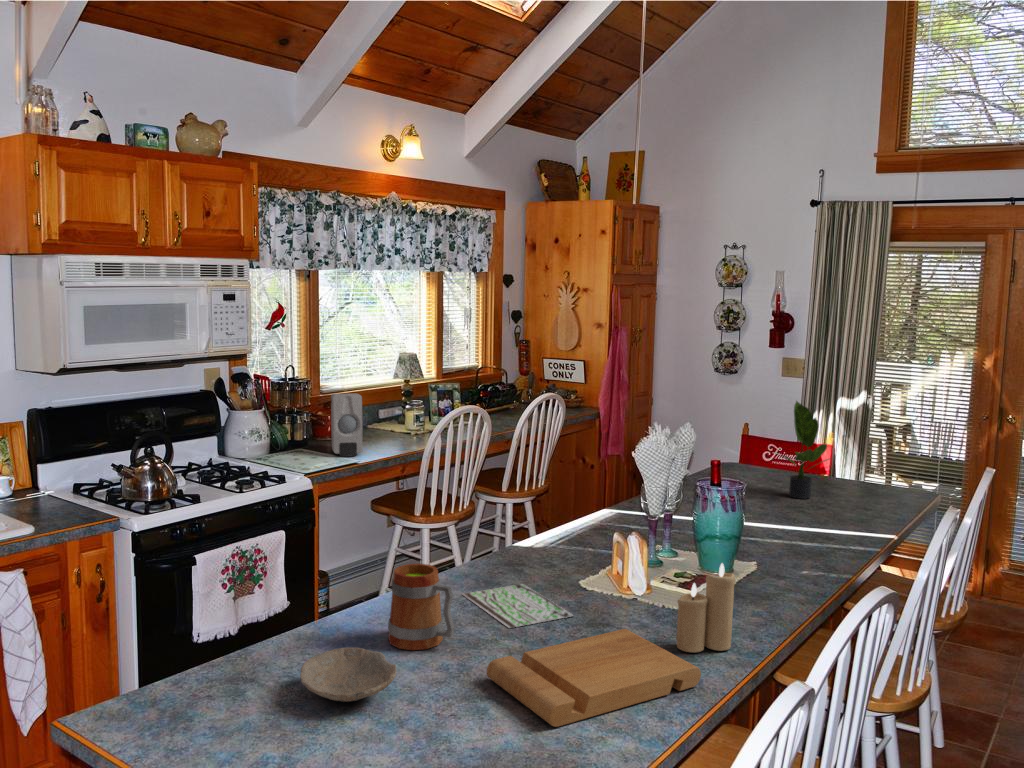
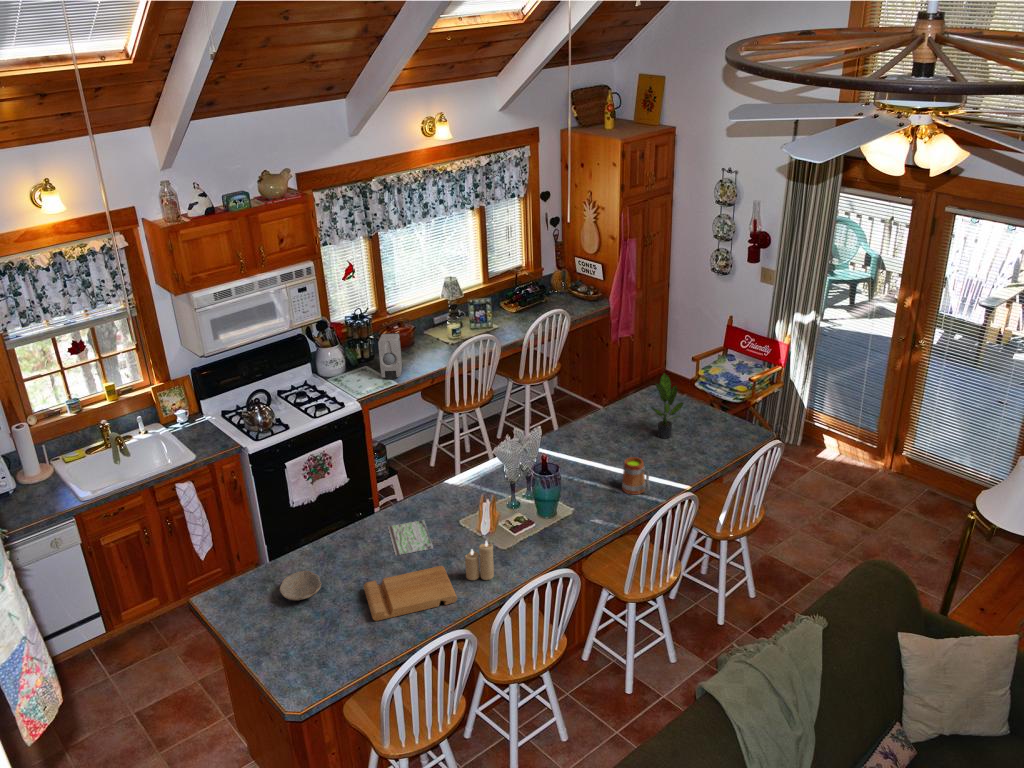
mug: present [388,564,454,650] -> present [622,457,650,495]

